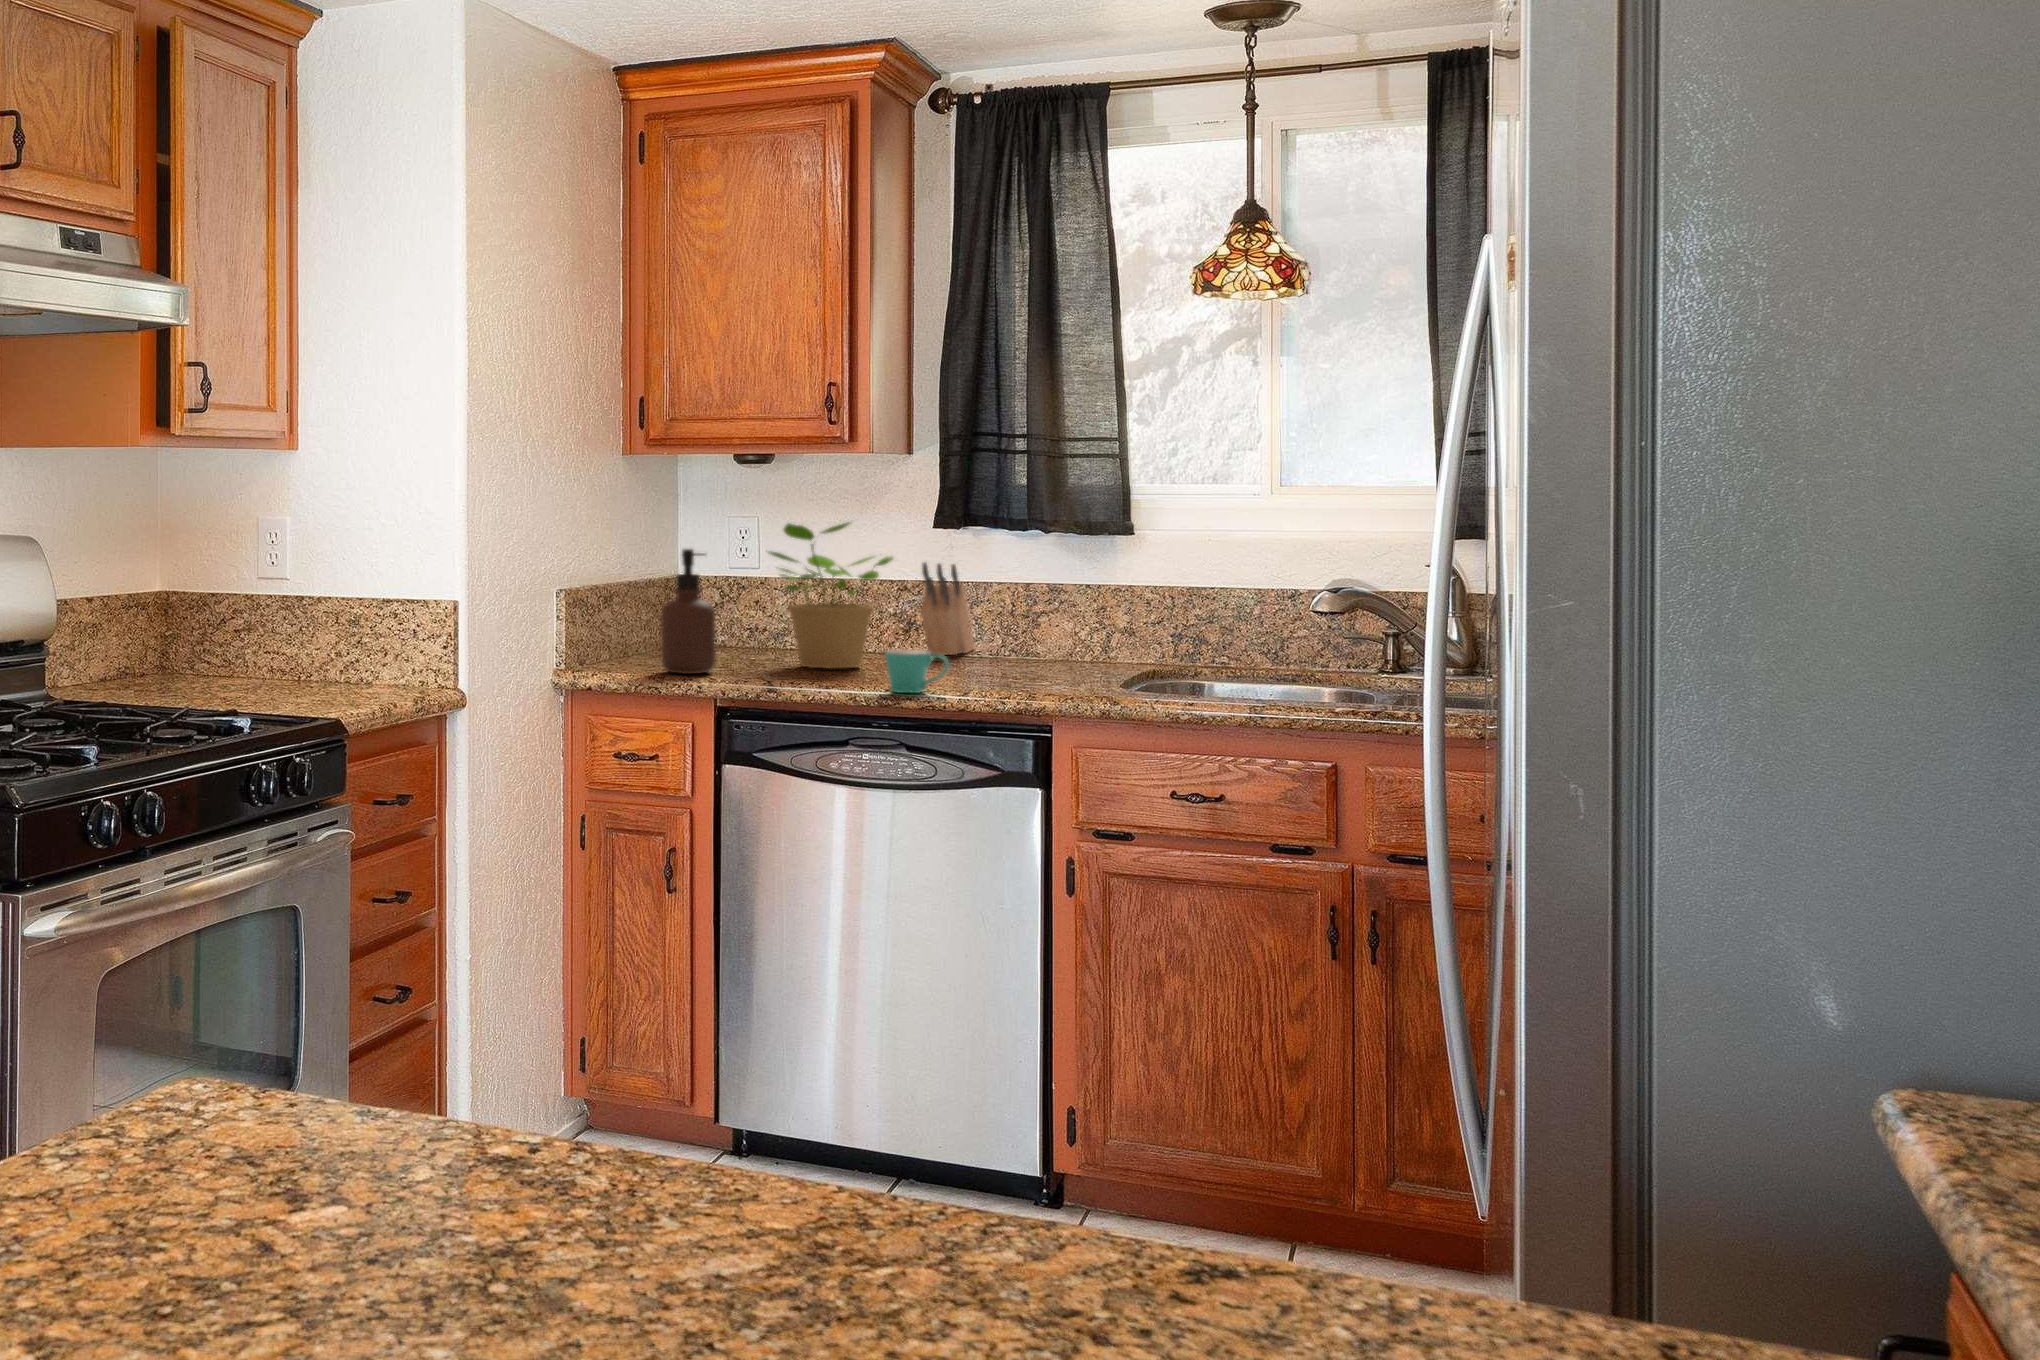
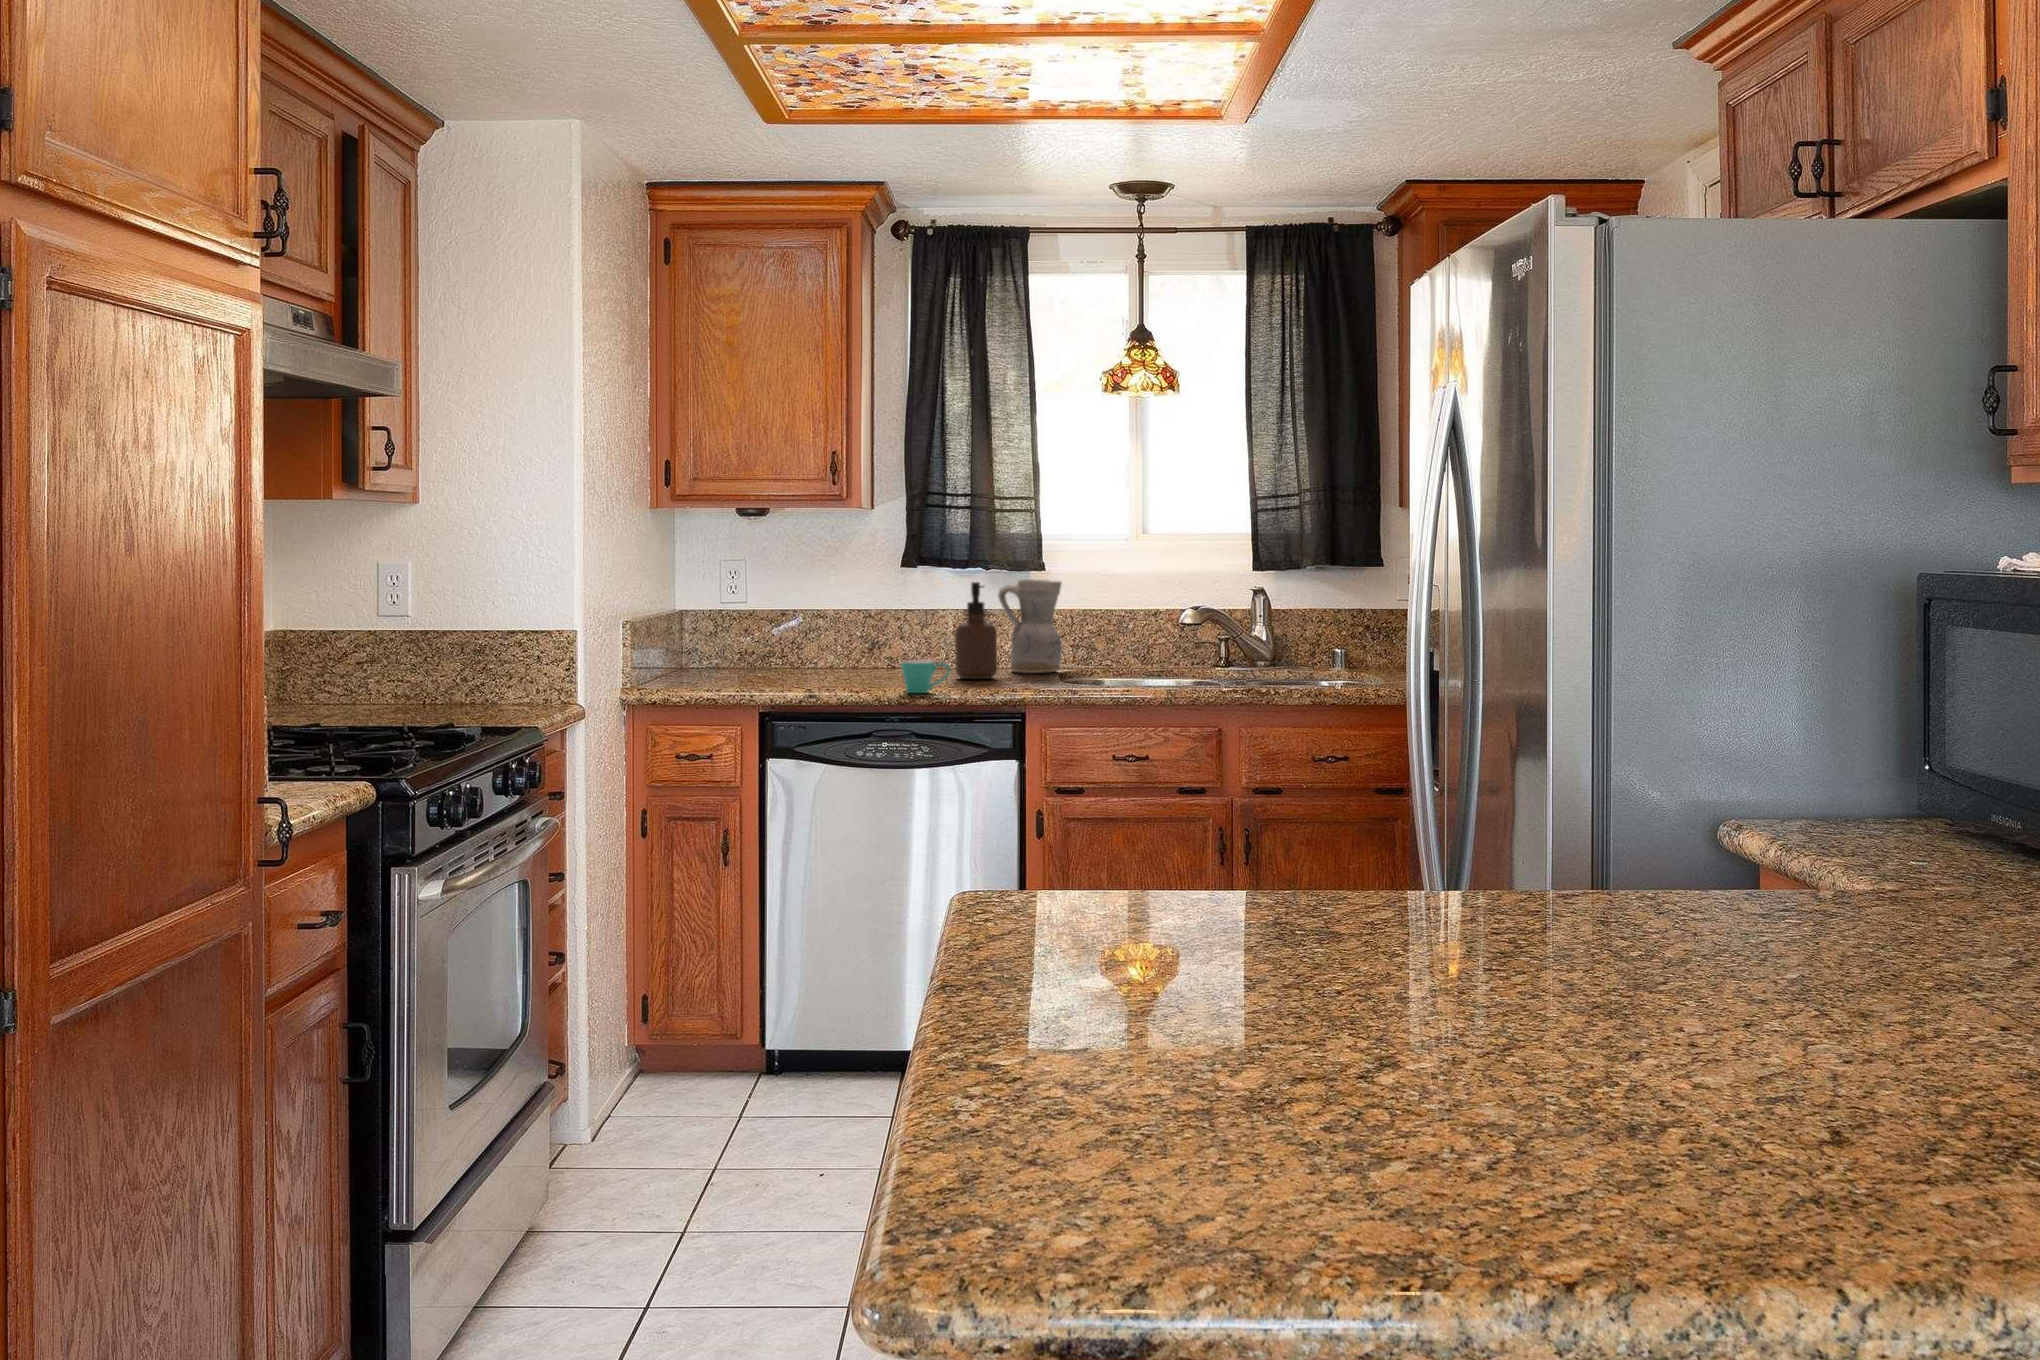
potted plant: present [769,523,893,669] -> none [788,562,884,678]
ceramic pitcher: none [1053,546,1141,672] -> present [998,579,1062,673]
soap dispenser: present [661,549,716,674] -> present [955,582,997,679]
knife block: present [921,563,975,655] -> none [892,593,923,665]

